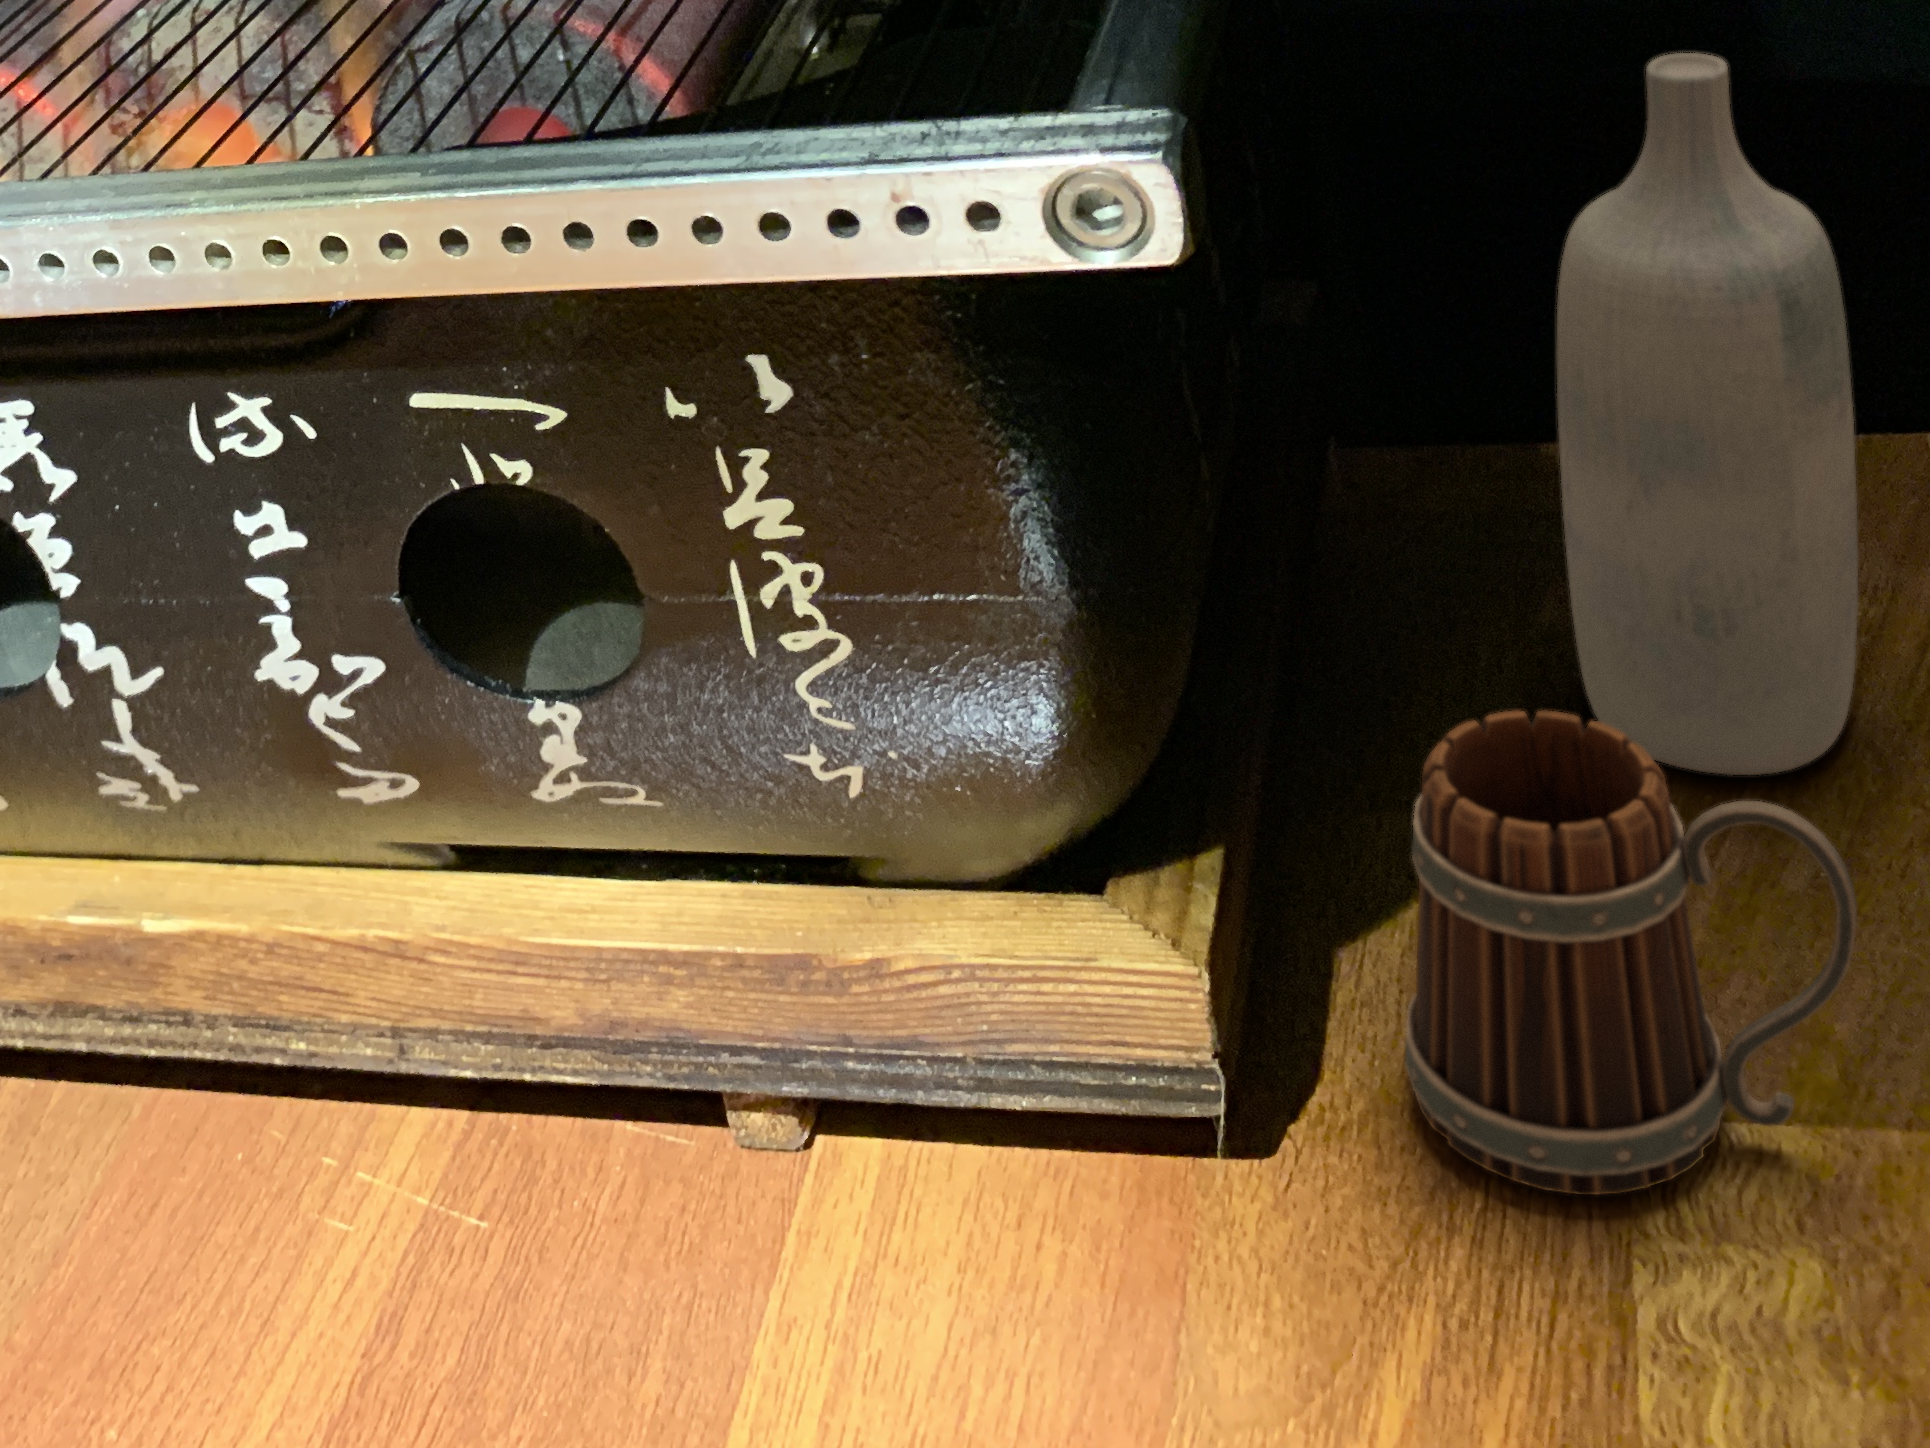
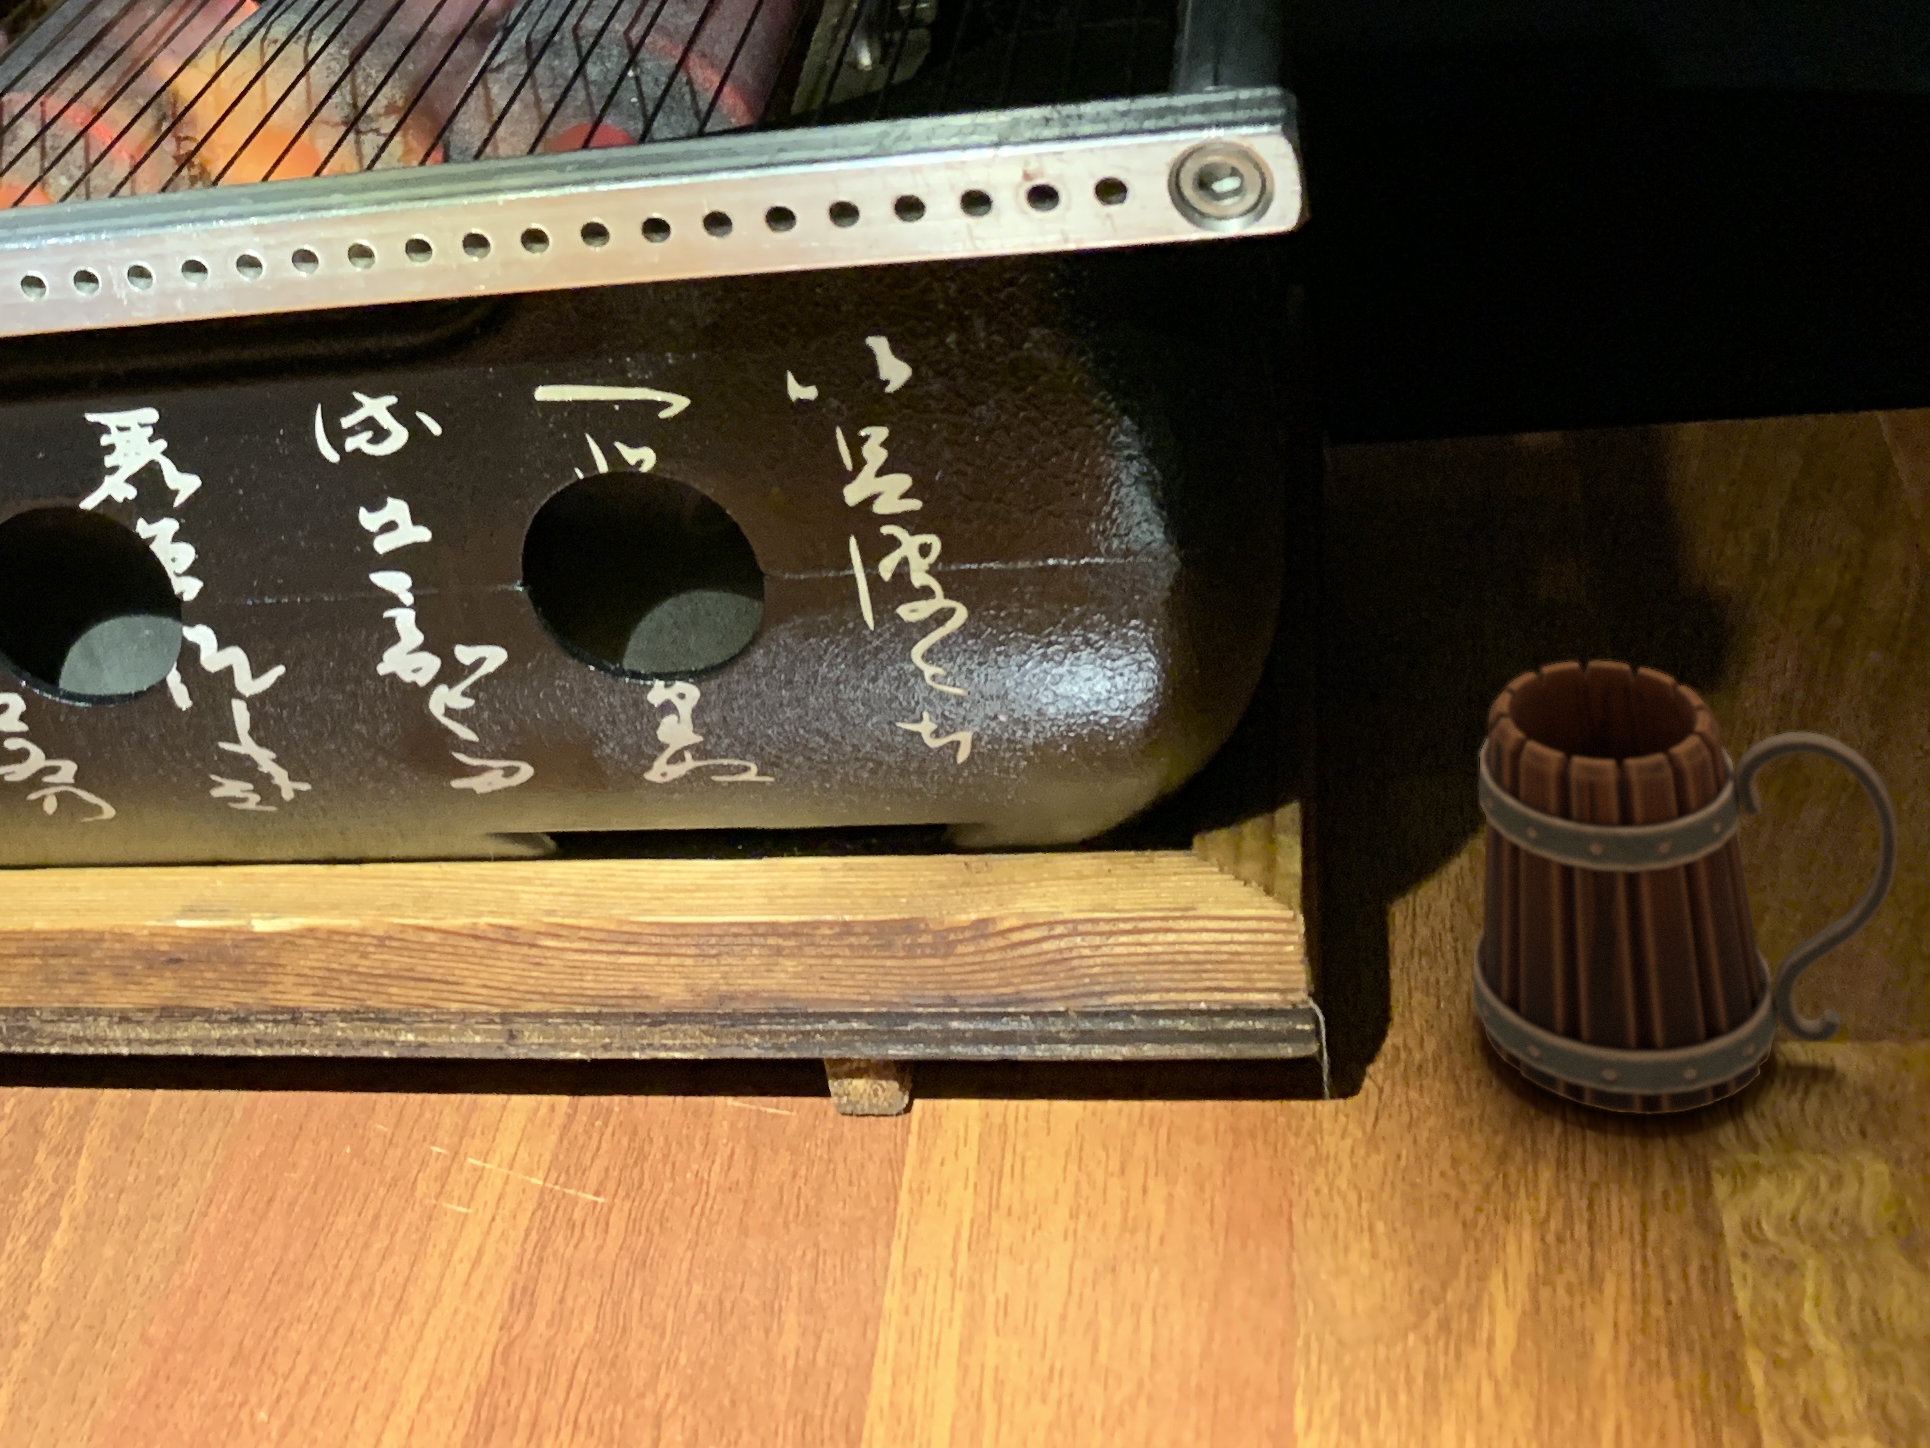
bottle: present [1557,53,1858,775] -> none [1573,49,1853,732]

